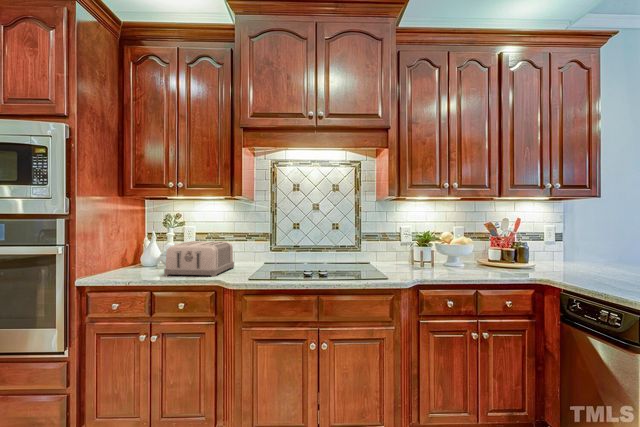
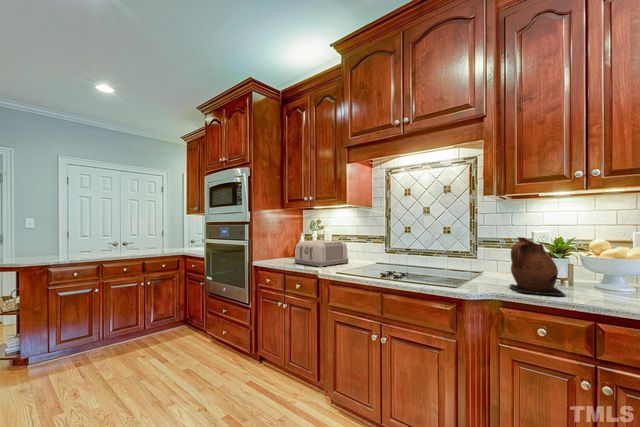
ceramic pitcher: none [408,232,449,276] -> present [510,237,565,296]

